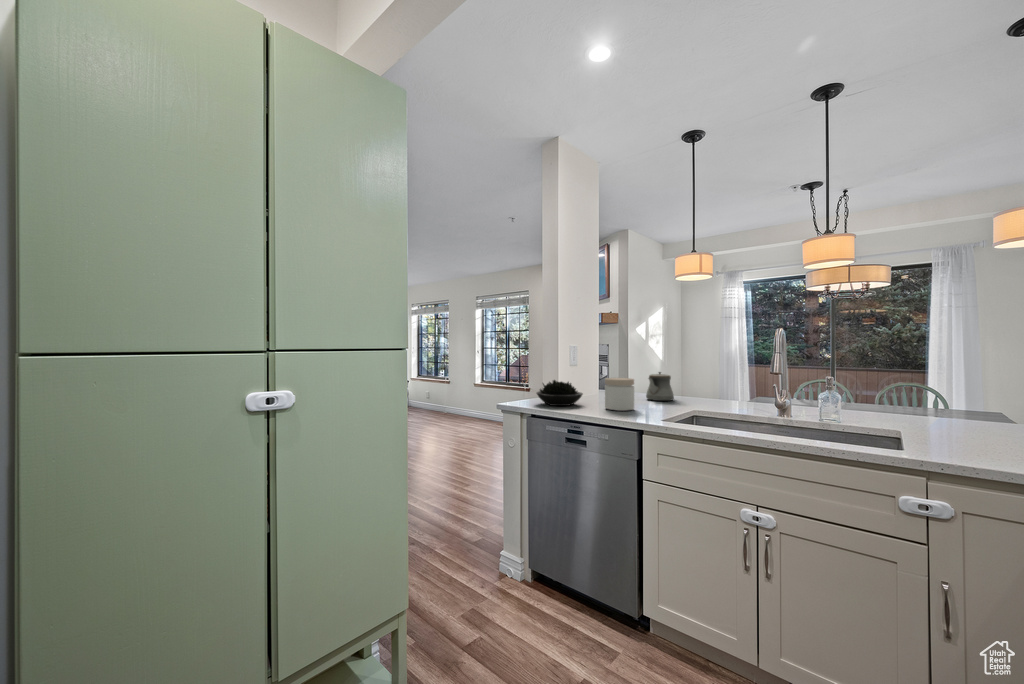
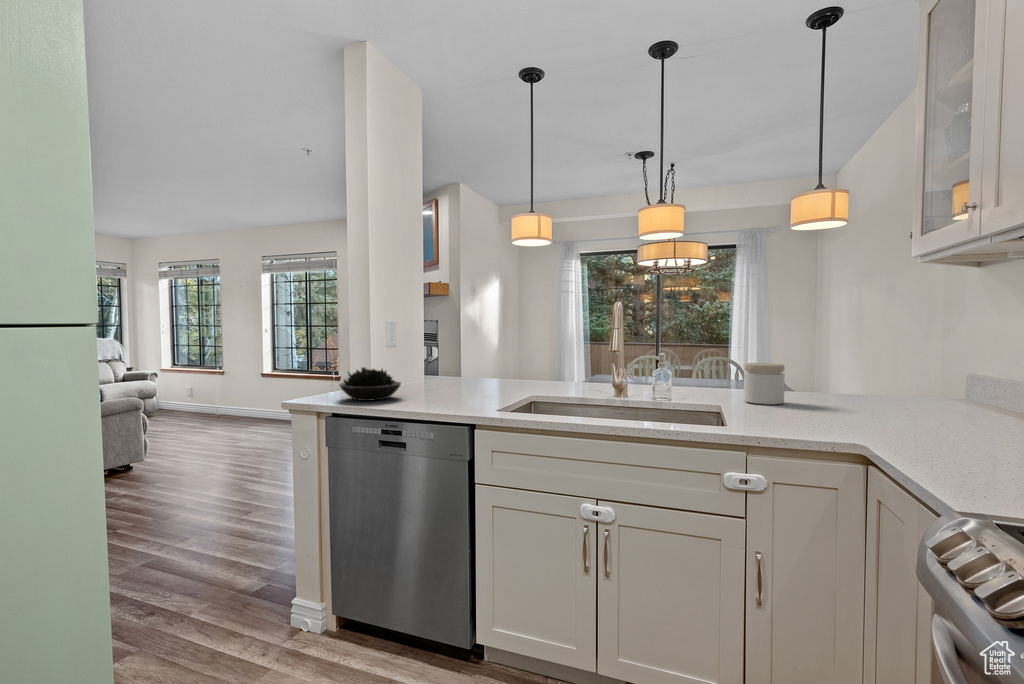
teapot: present [646,372,674,401] -> none [478,353,509,387]
jar: present [605,378,634,411] -> present [744,363,785,405]

